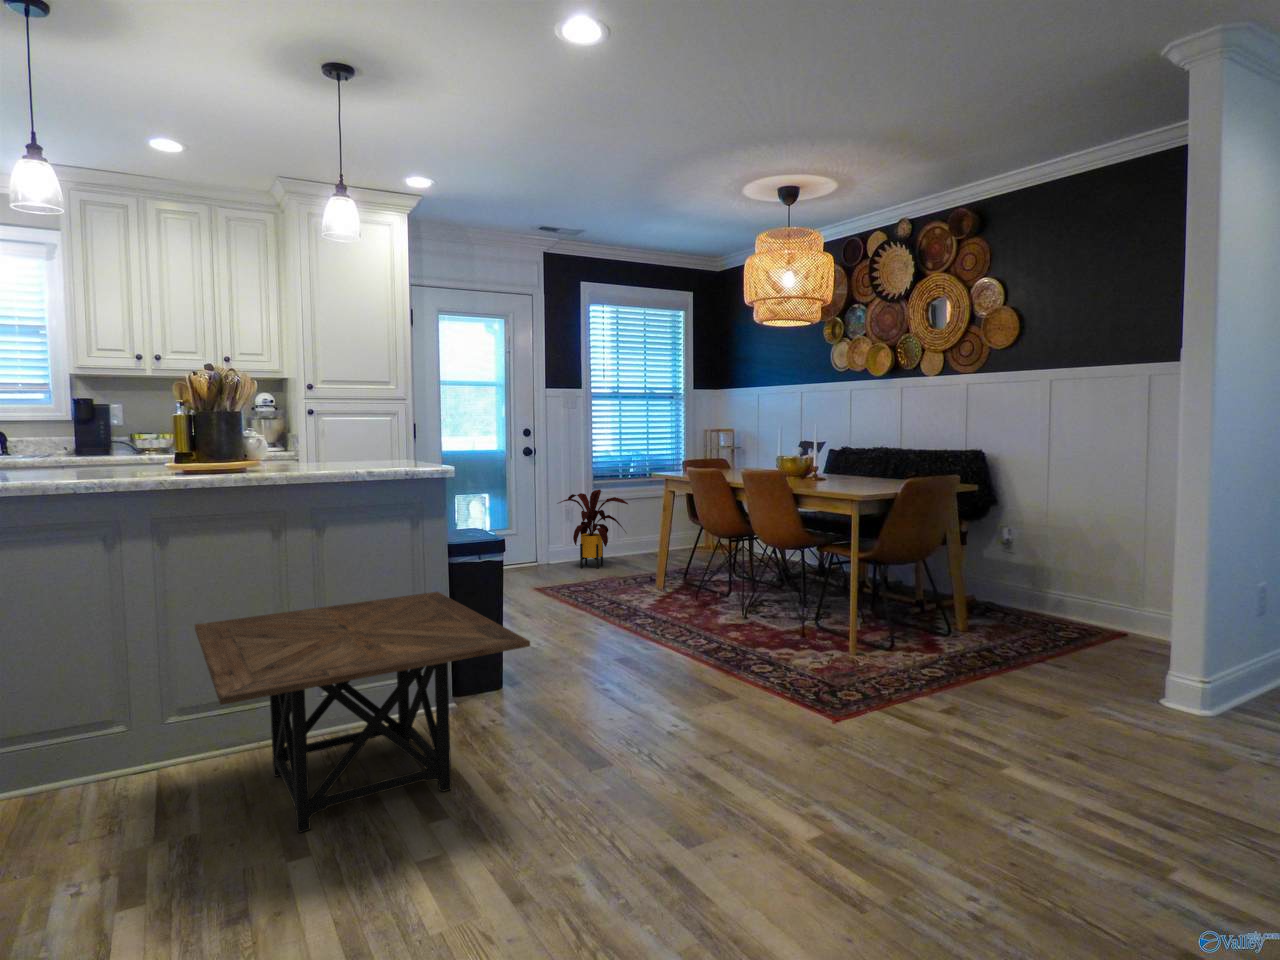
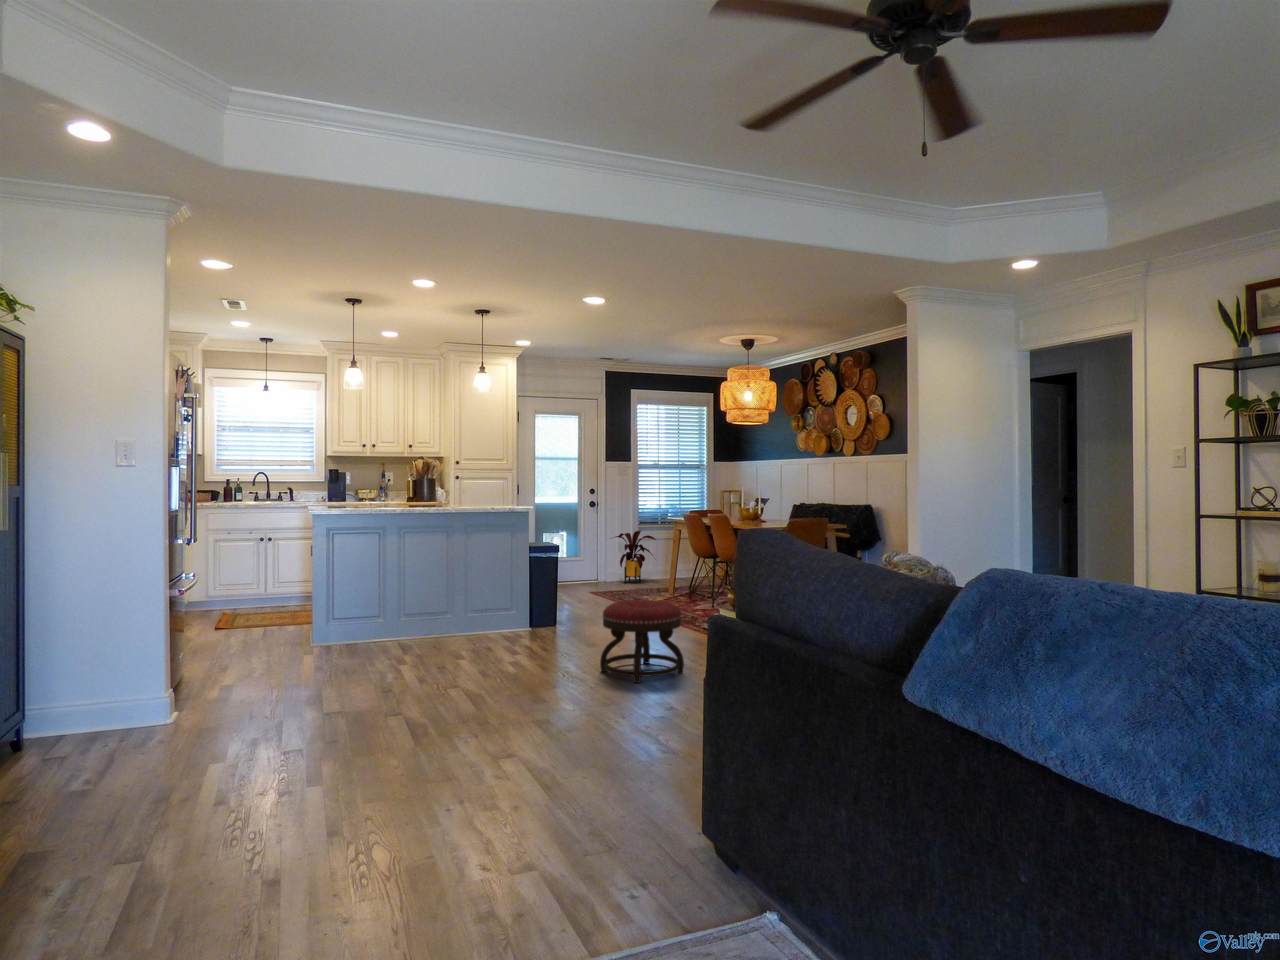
side table: present [195,592,530,833] -> none [410,571,556,659]
ottoman: none [659,682,859,925] -> present [600,600,684,683]

